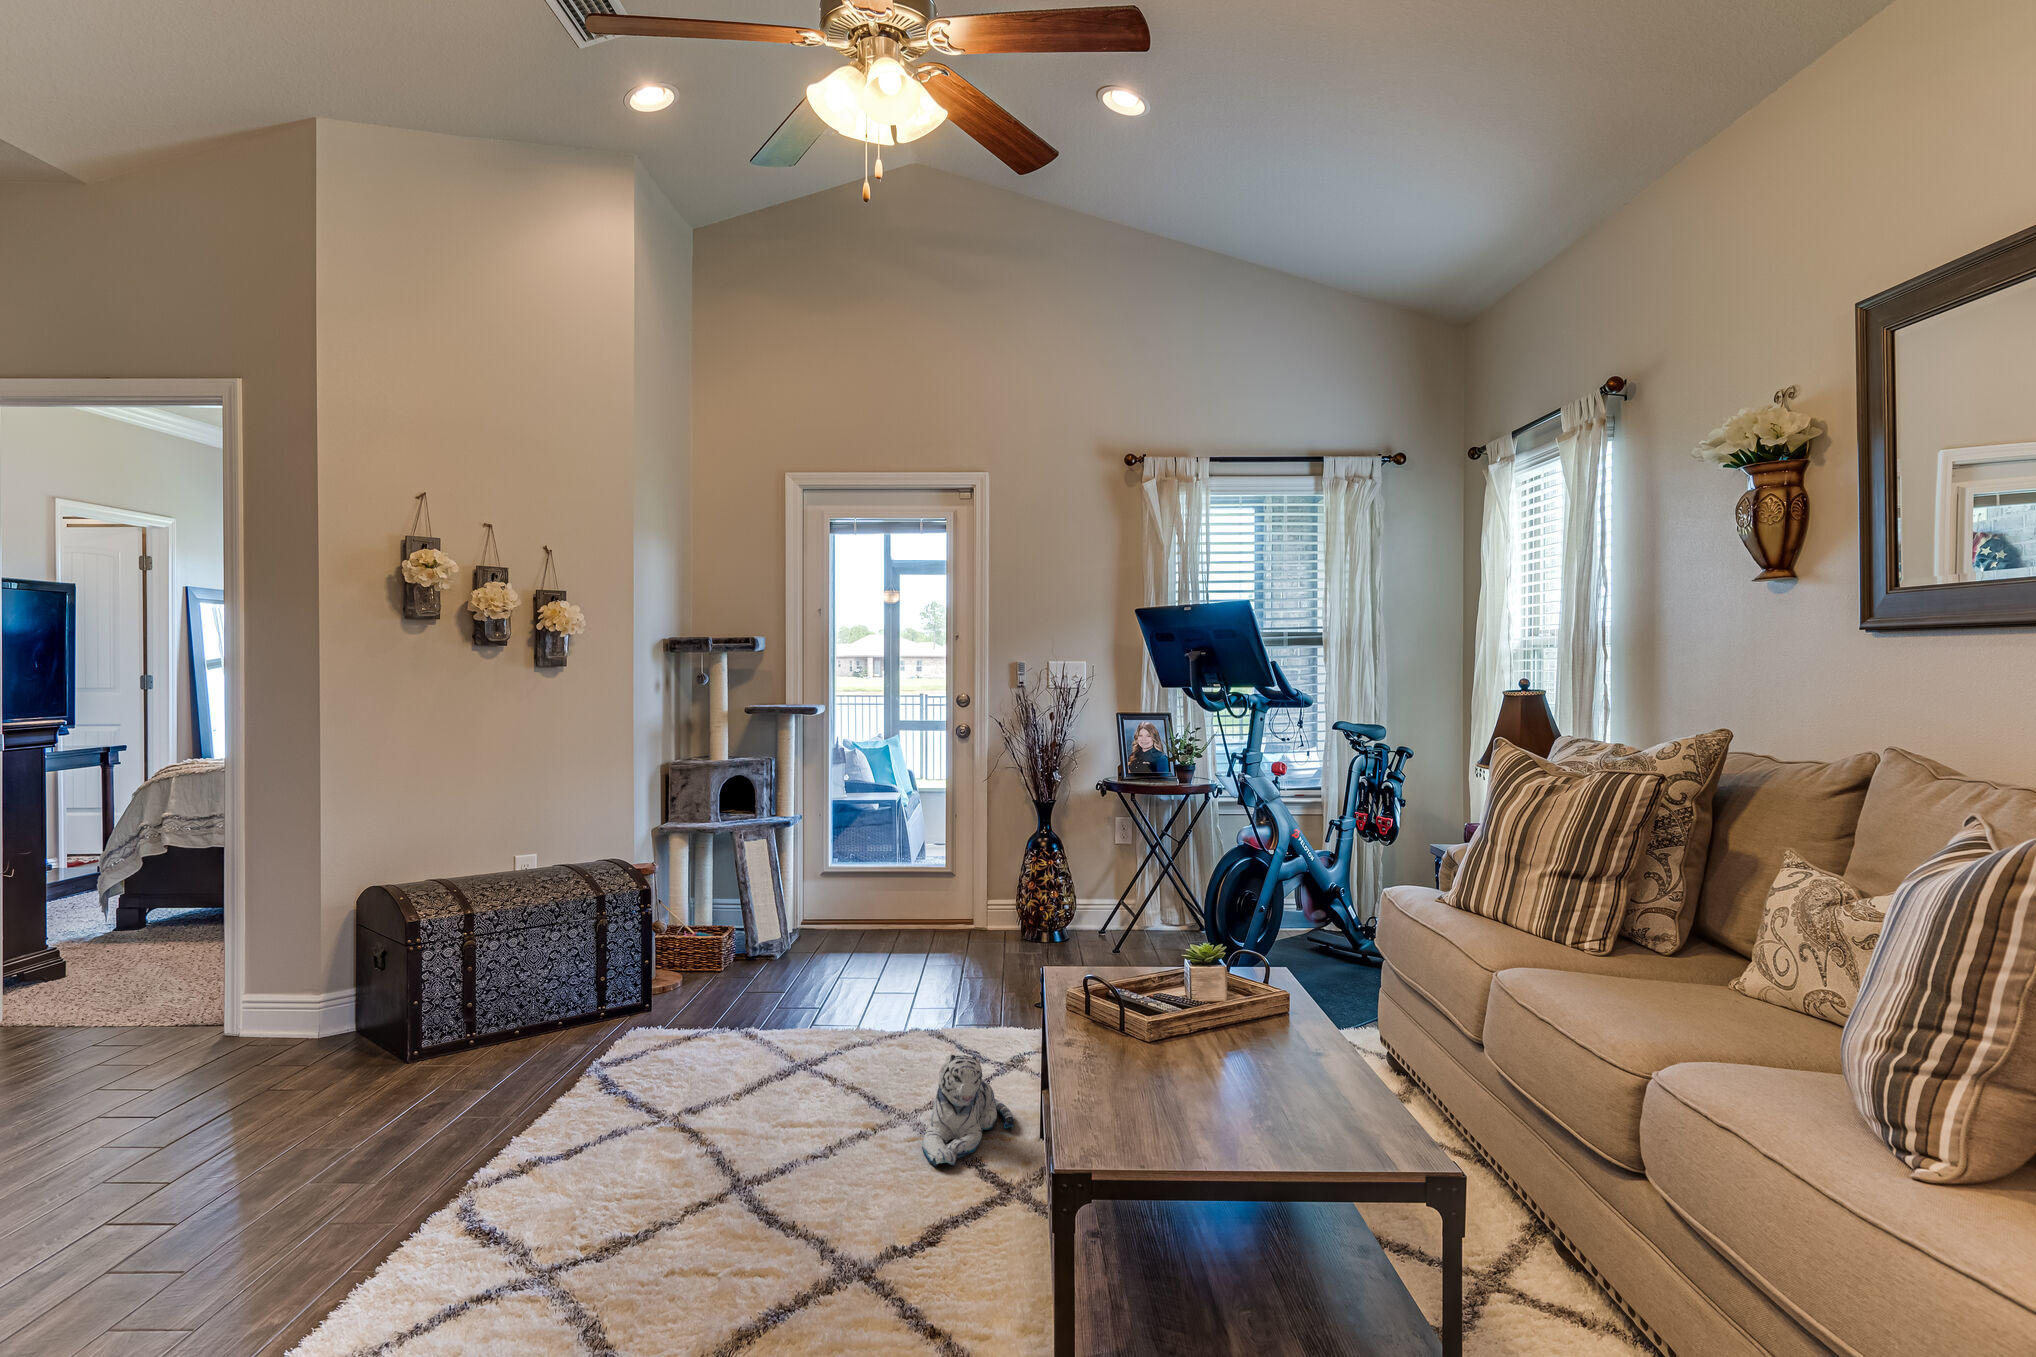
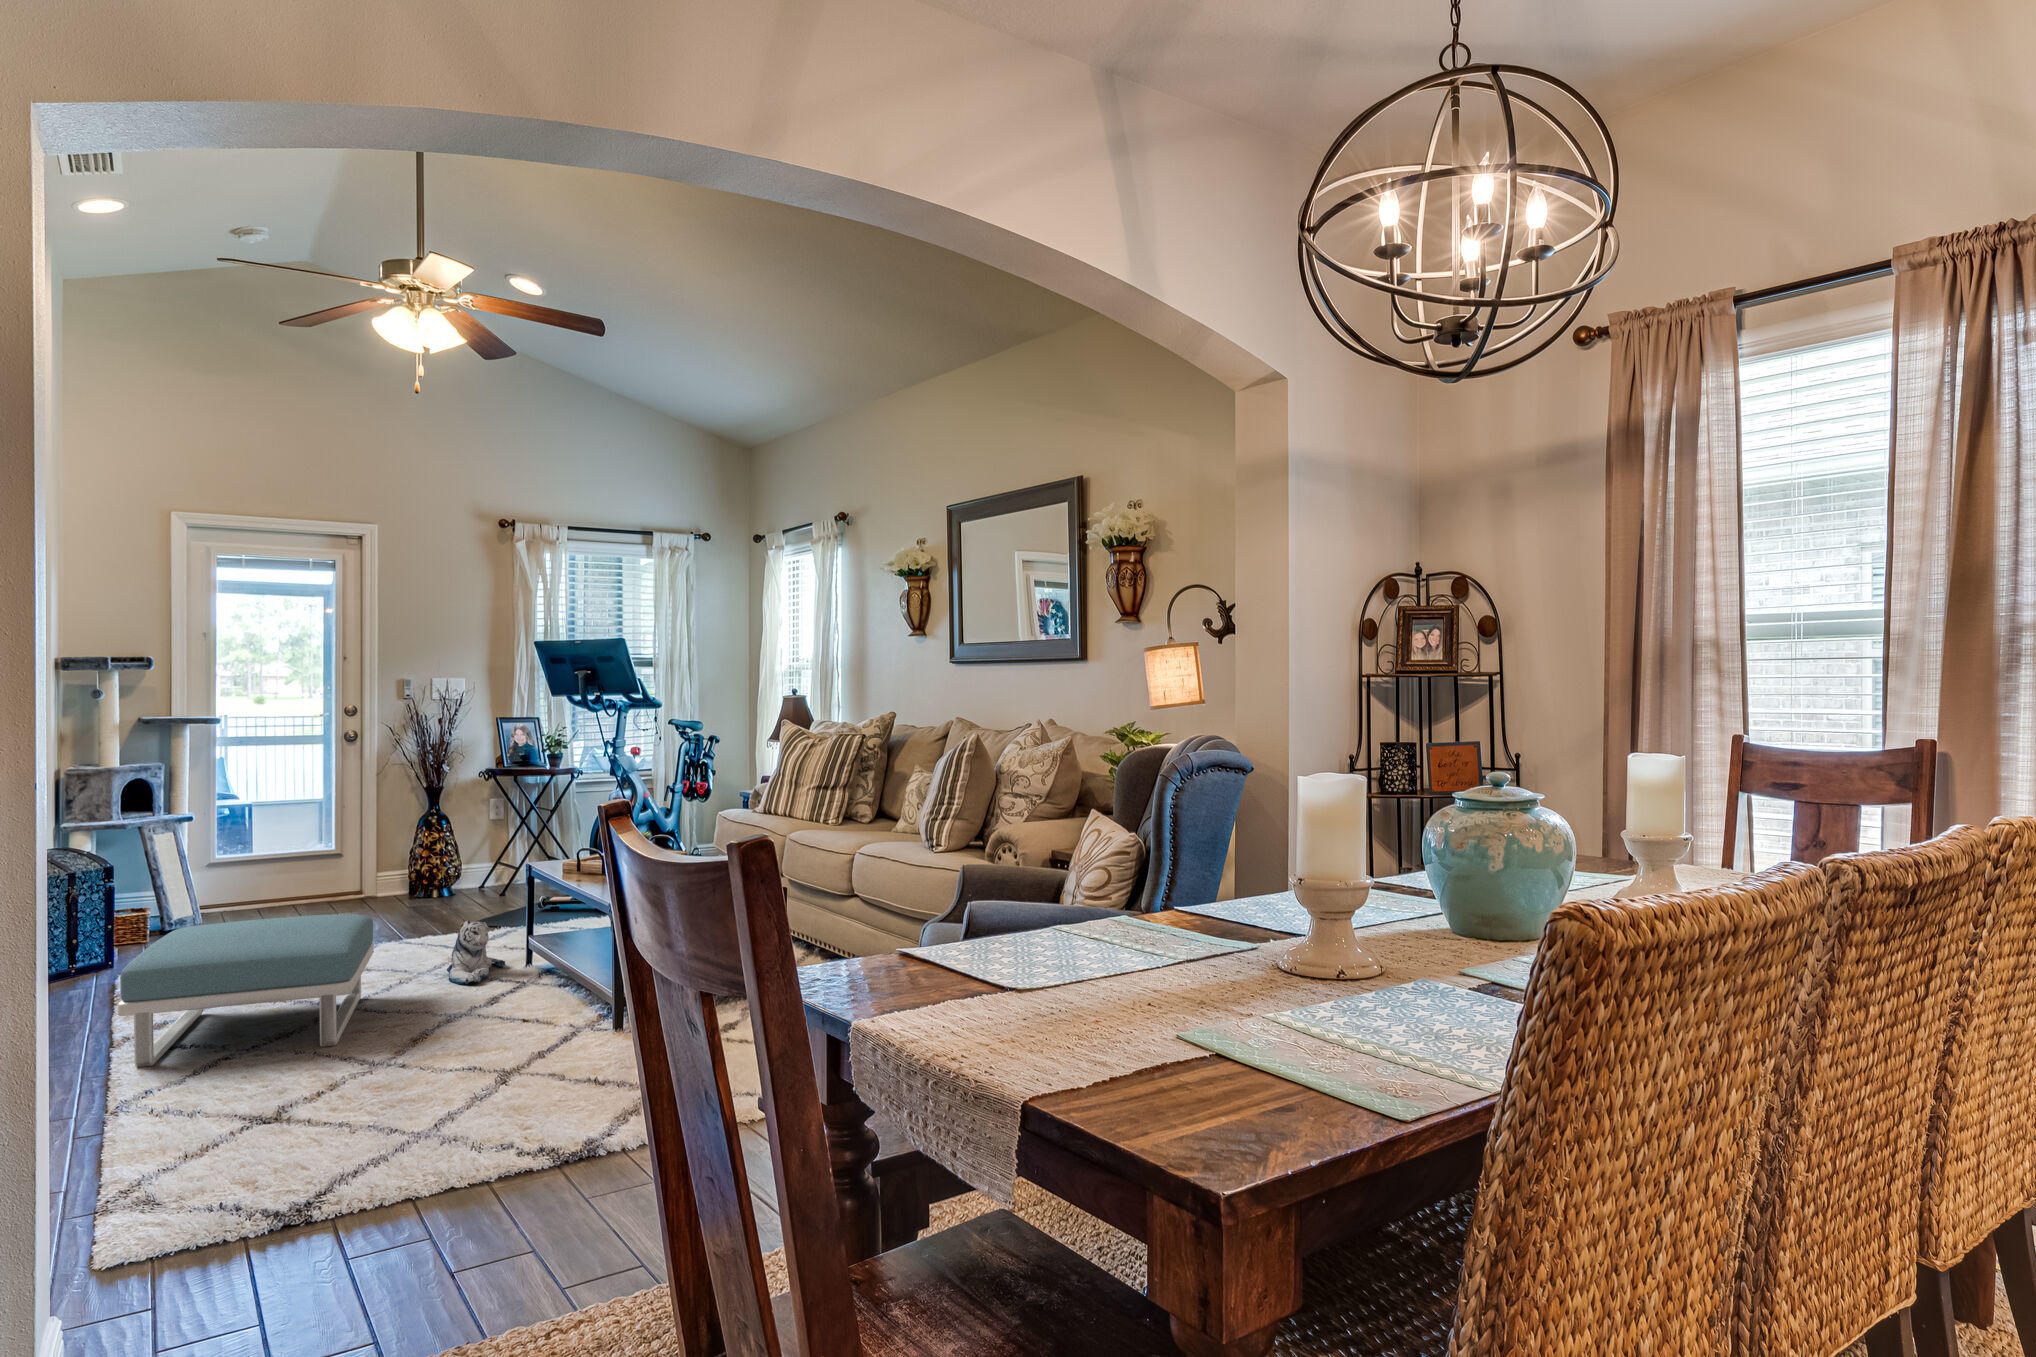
footstool: none [396,1023,805,1297] -> present [118,914,374,1067]

